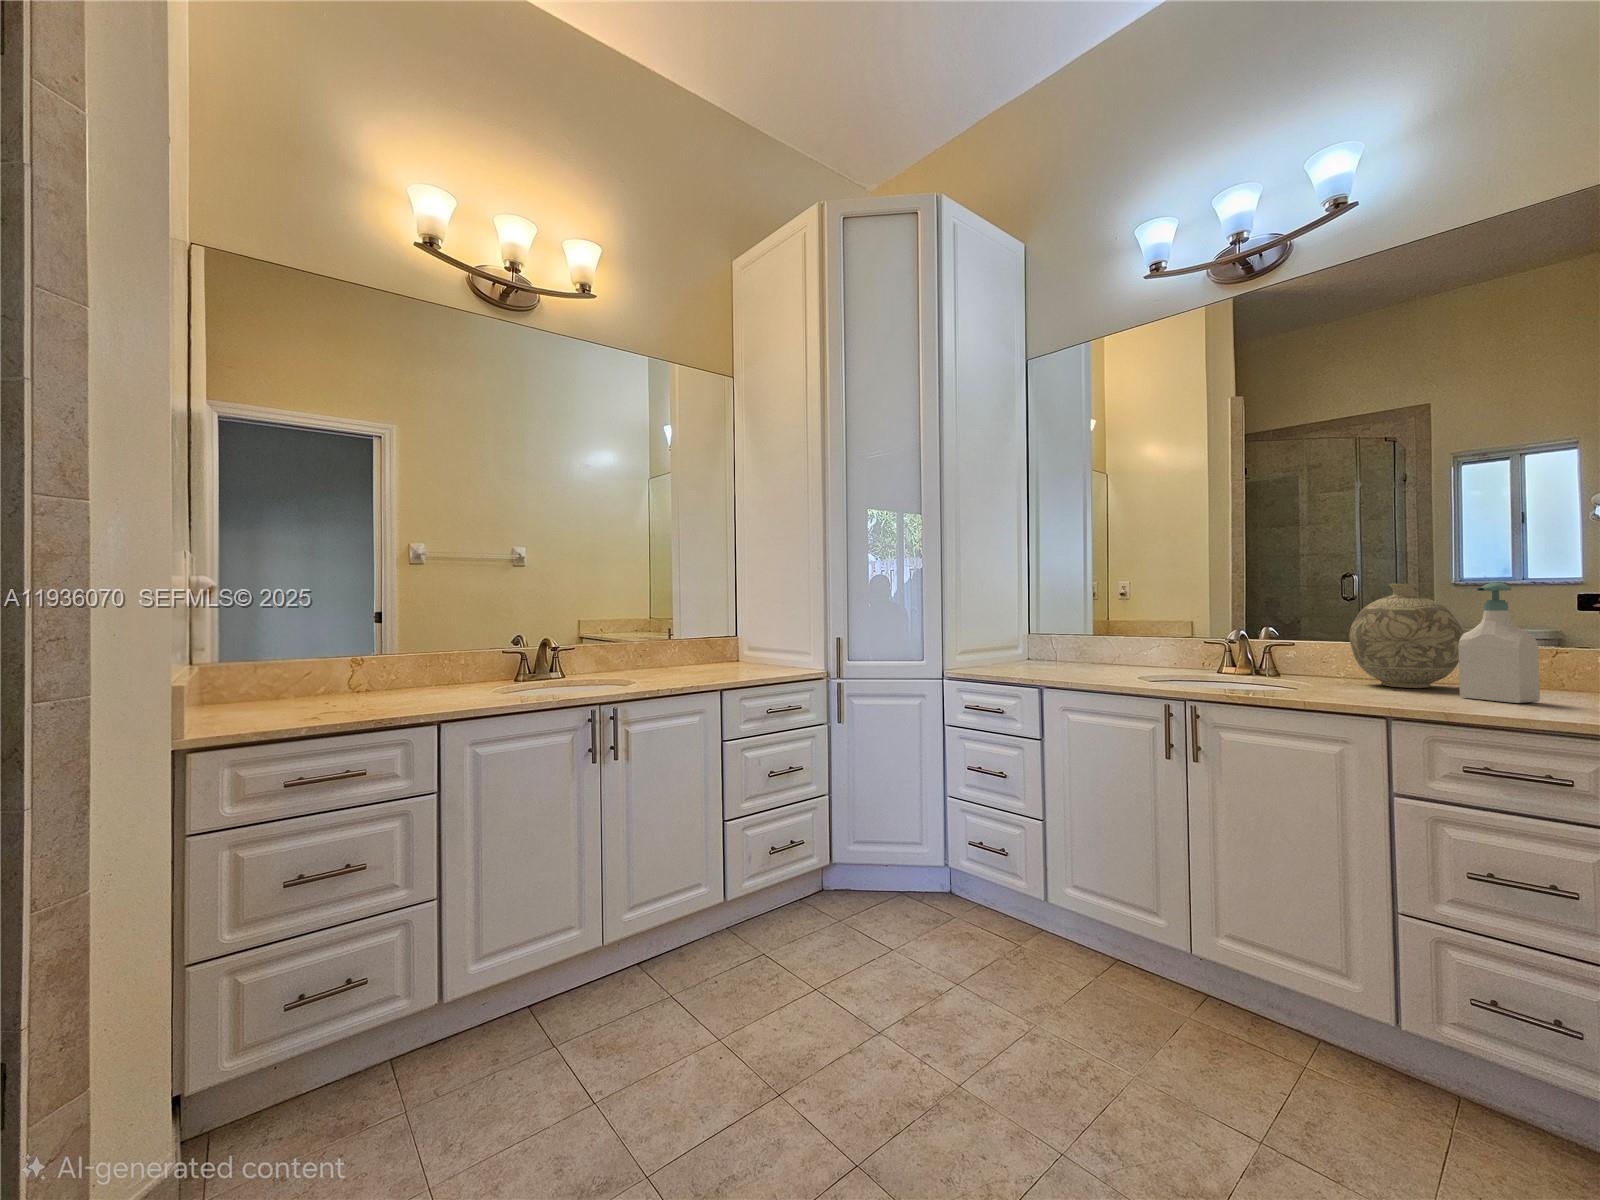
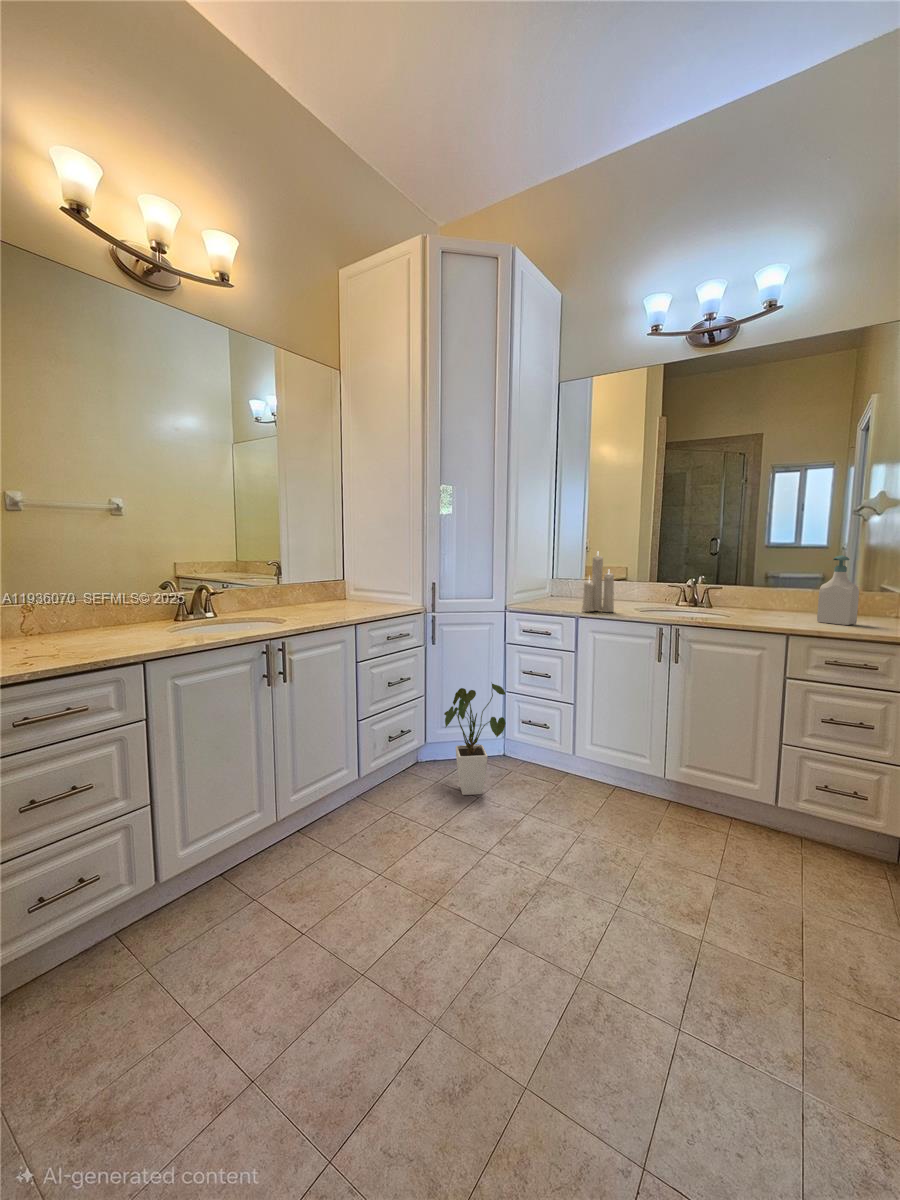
candle: none [1052,579,1104,679] -> present [582,556,614,612]
decorative vase: present [1349,584,1463,688] -> none [755,554,816,616]
house plant: none [845,777,945,944] -> present [444,684,506,795]

